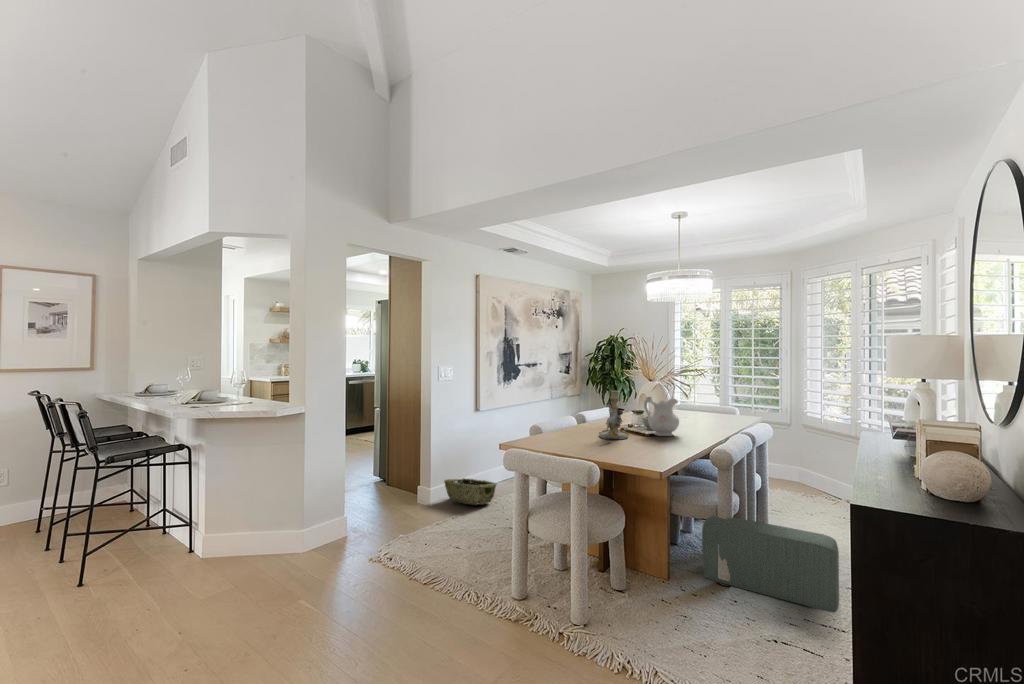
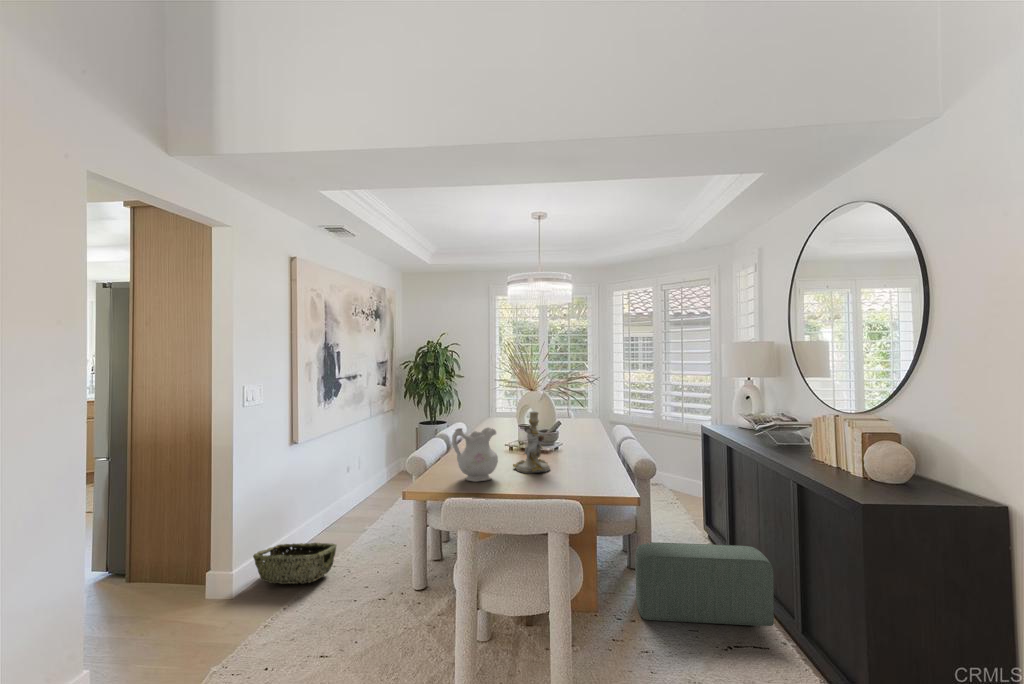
ceramic pitcher: present [644,397,679,436] -> present [452,428,498,482]

